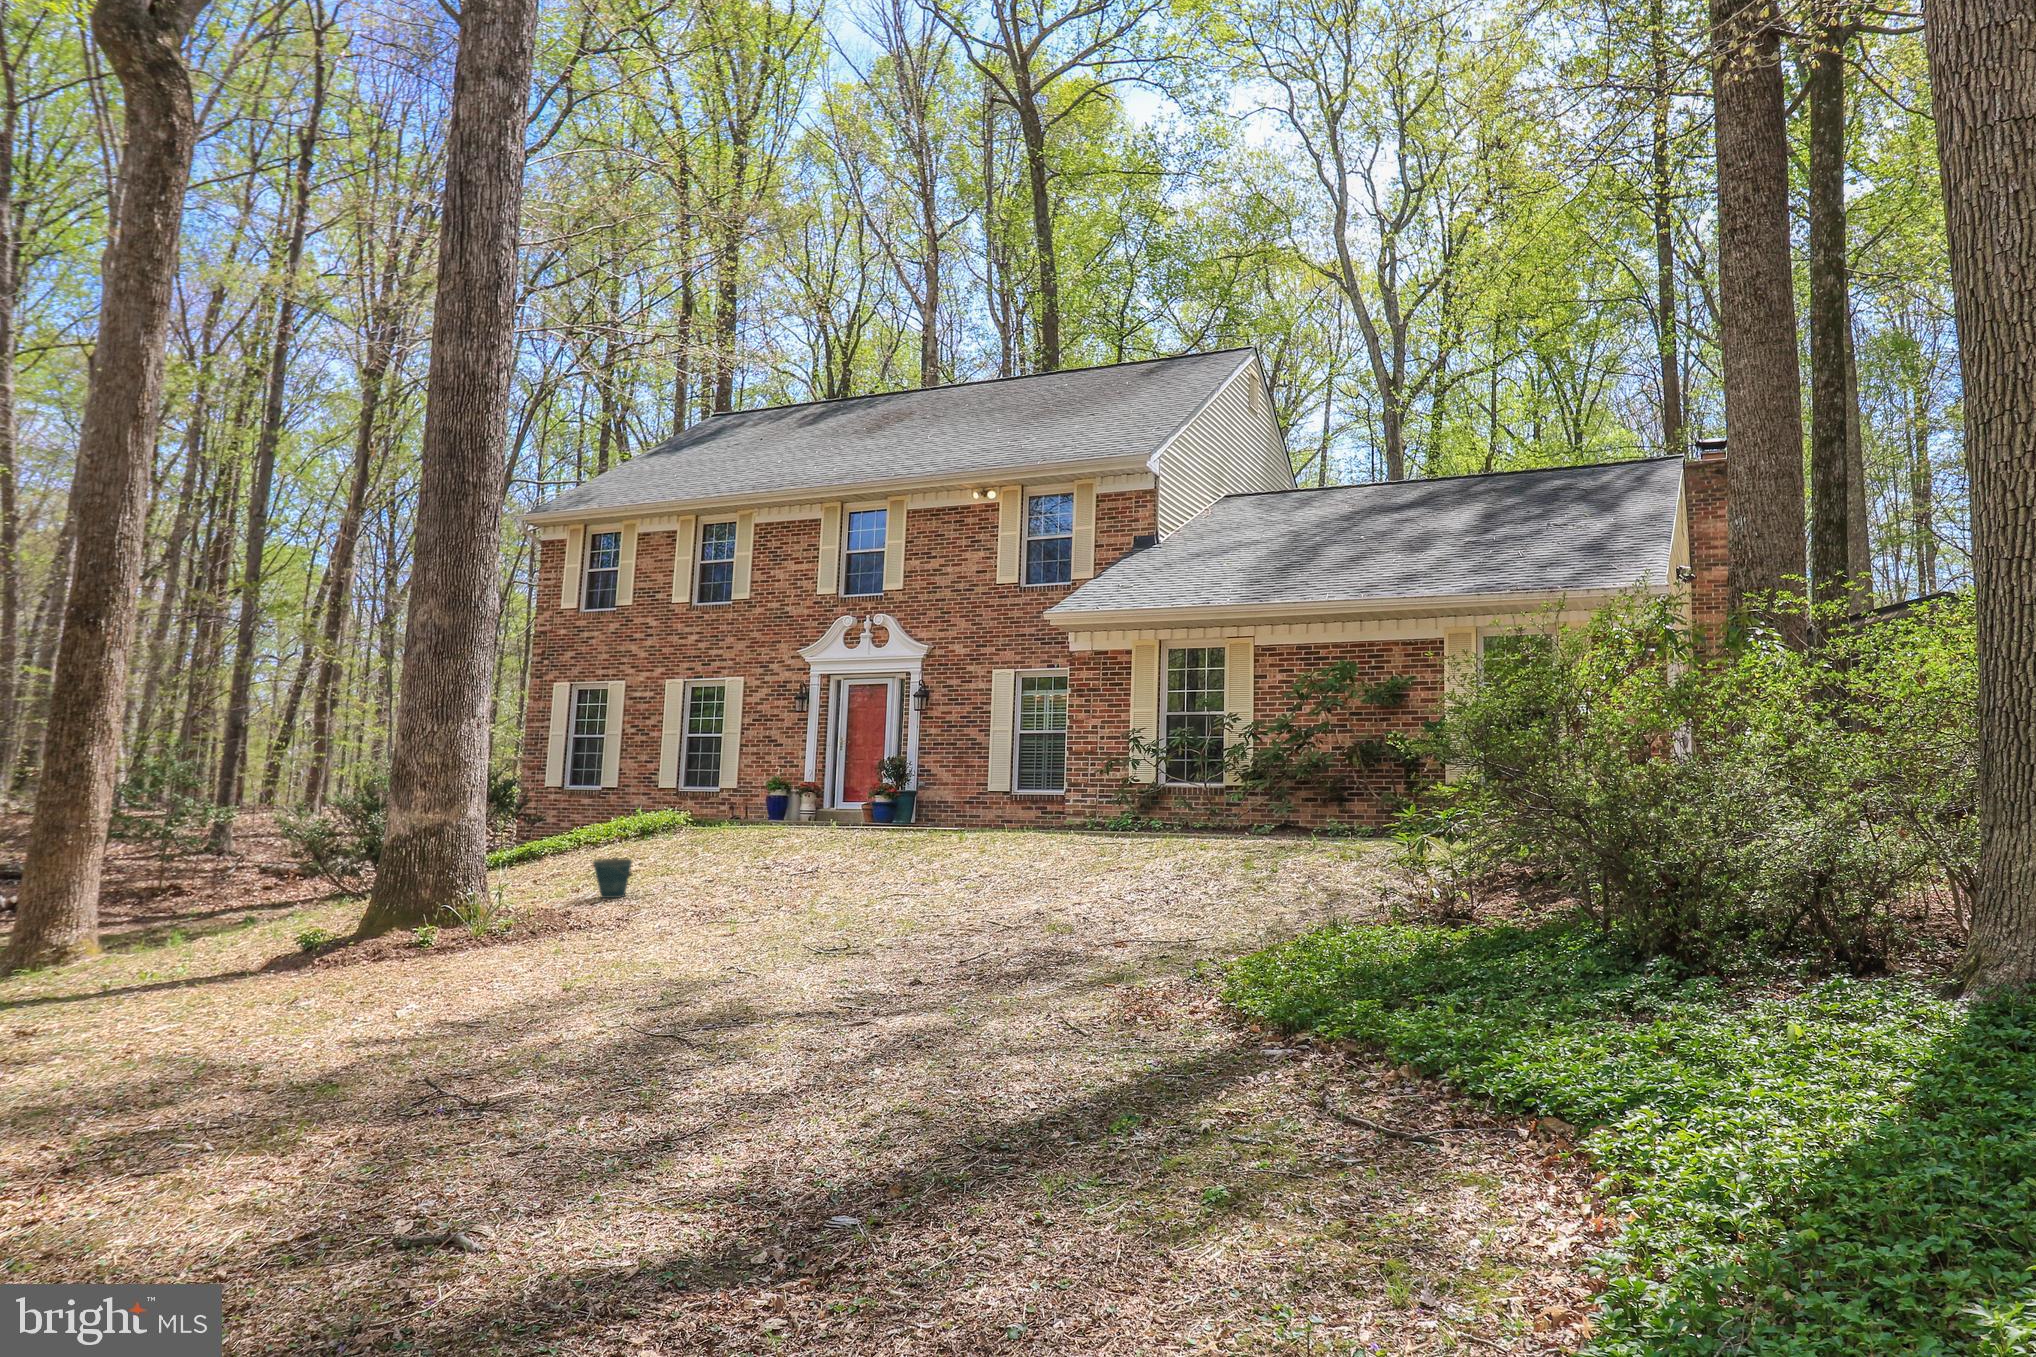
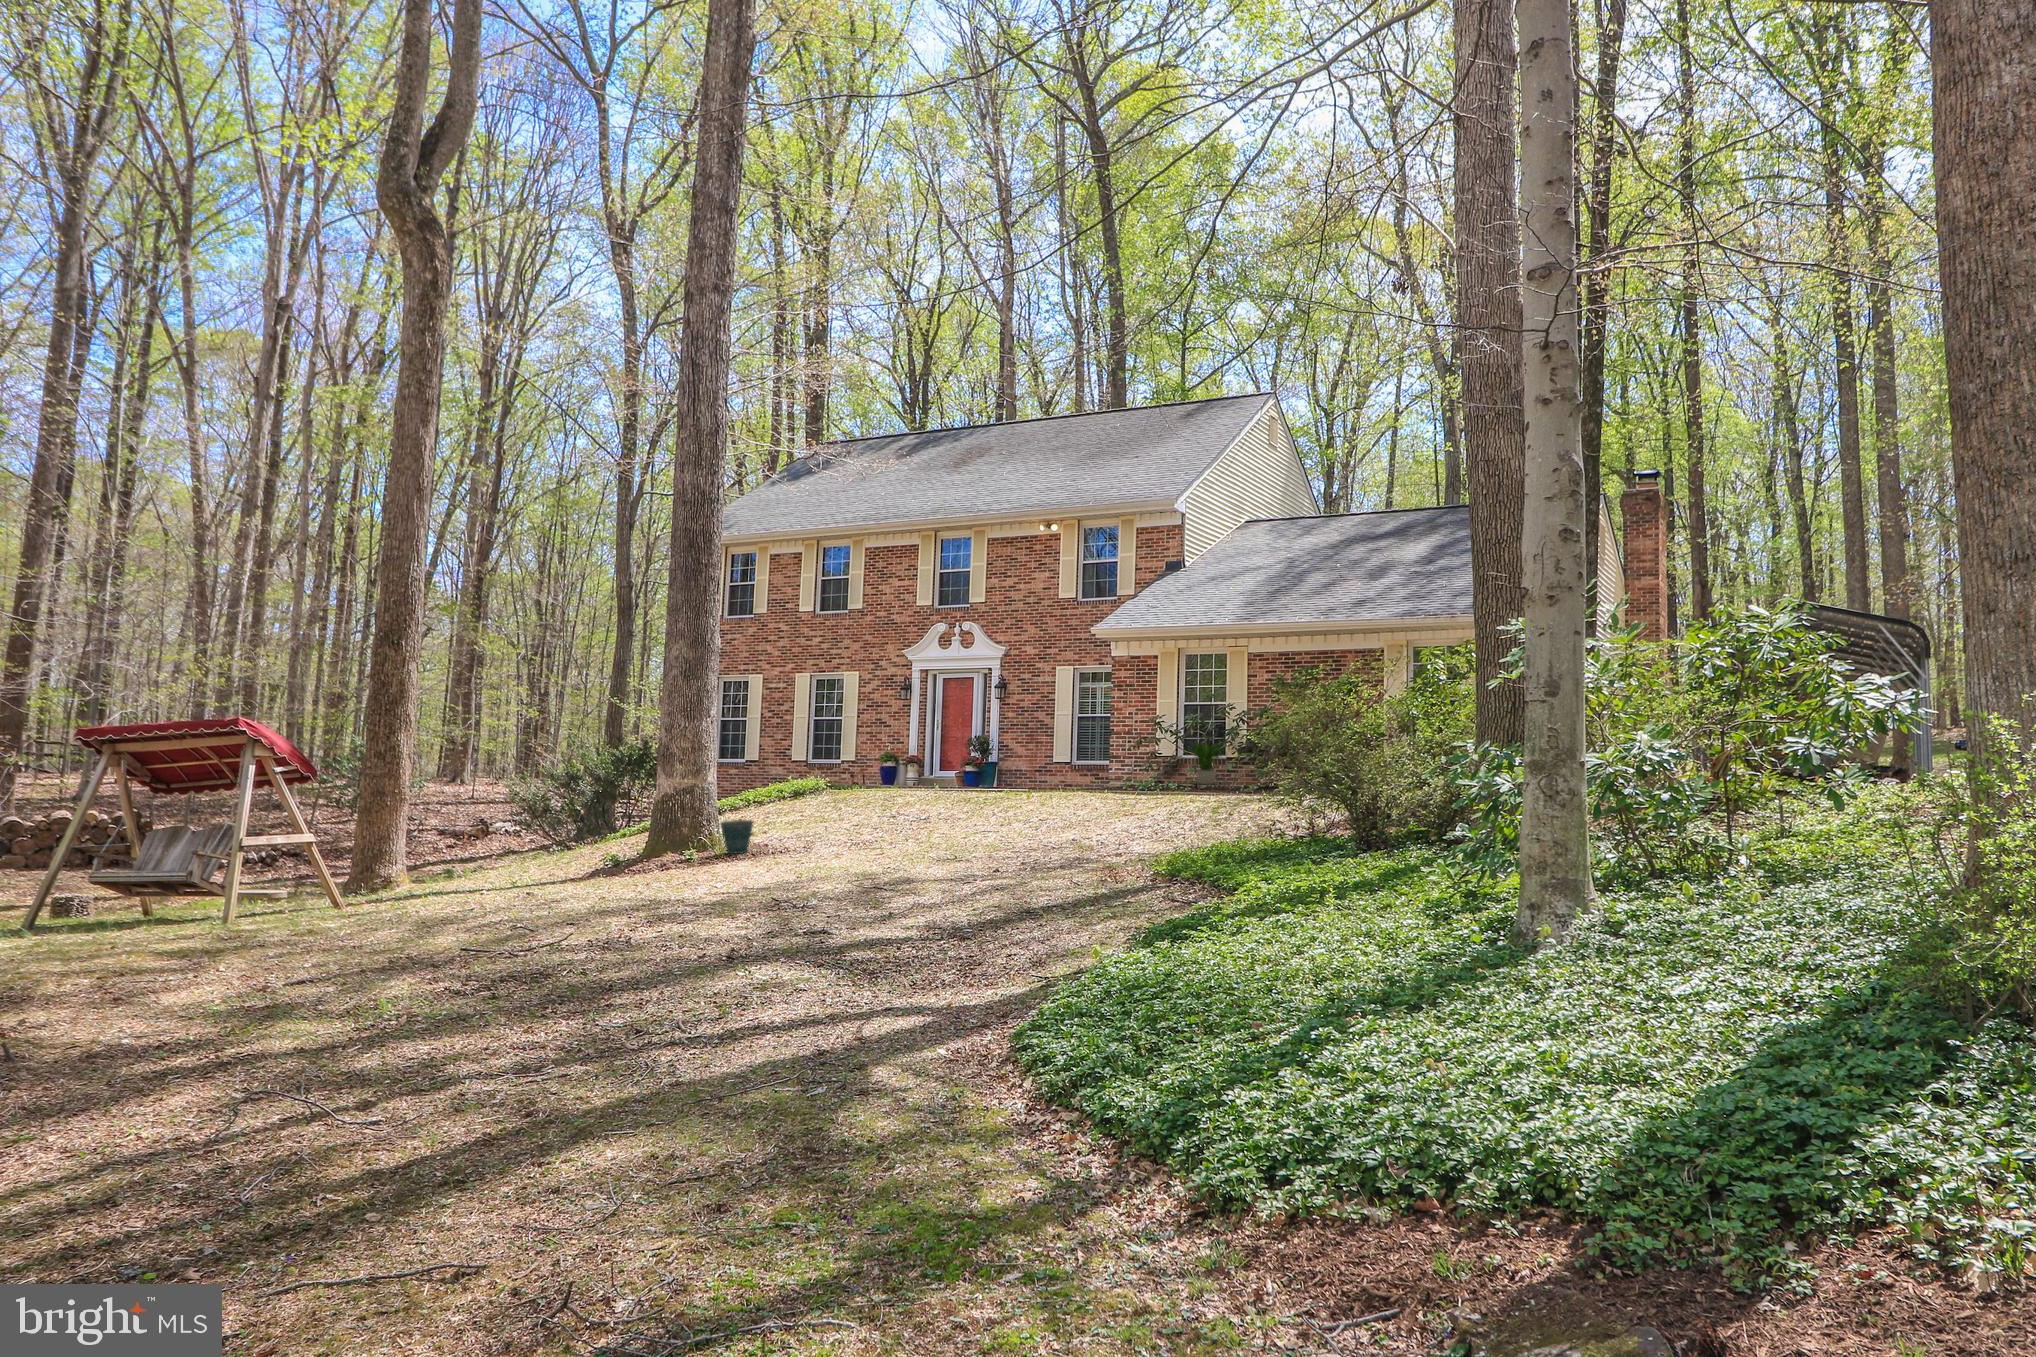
potted plant: none [1135,765,1192,816] -> present [1186,742,1227,784]

